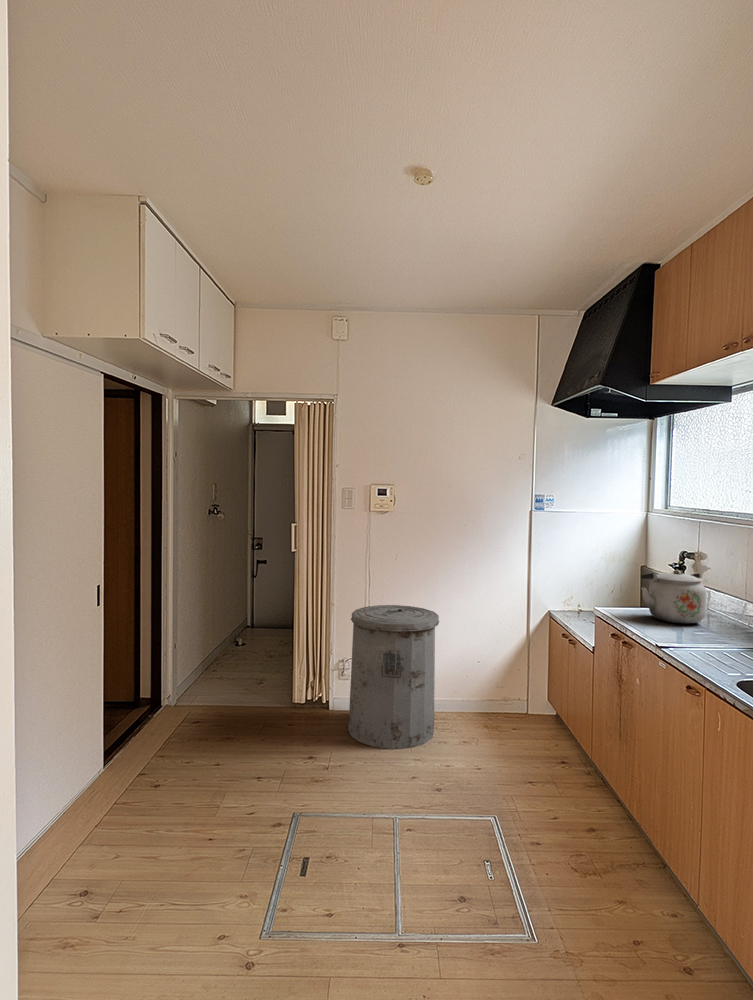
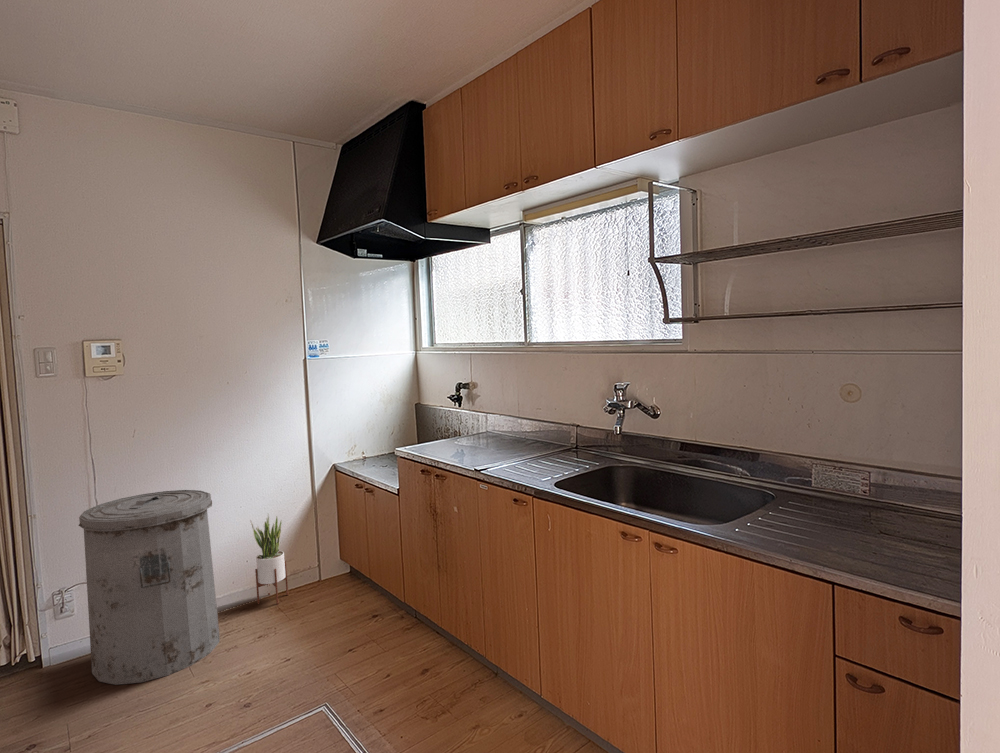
kettle: present [641,570,706,624] -> none [433,398,491,448]
potted plant: none [468,643,496,724] -> present [250,514,288,604]

